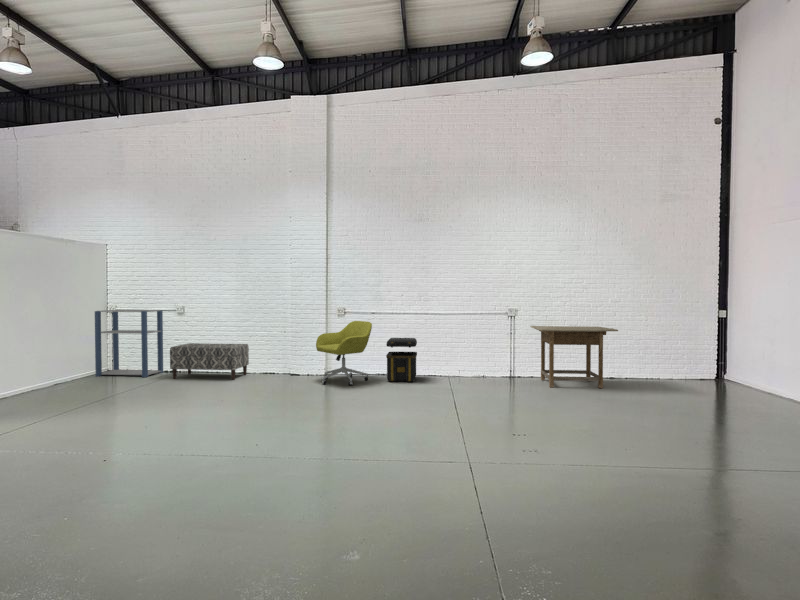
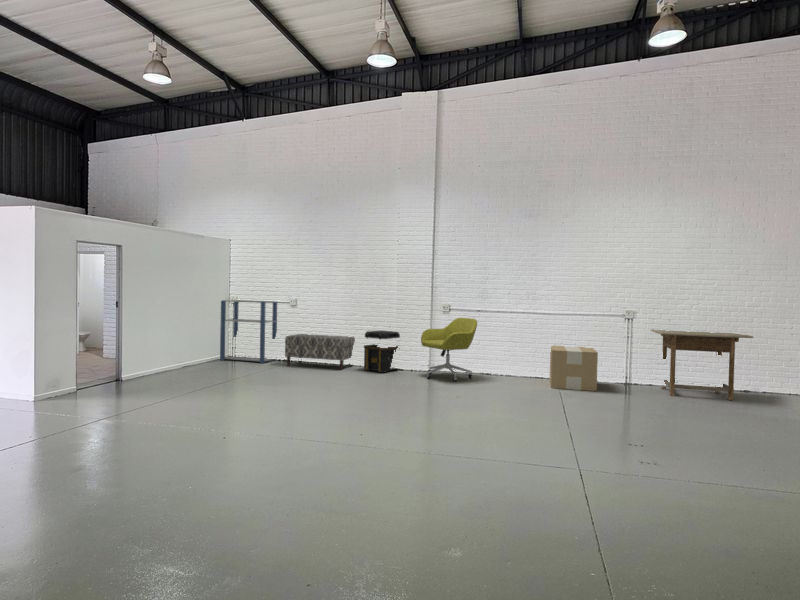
toolbox: present [386,338,417,382] -> present [364,331,400,373]
cardboard box: none [442,344,486,387] -> present [550,345,598,391]

